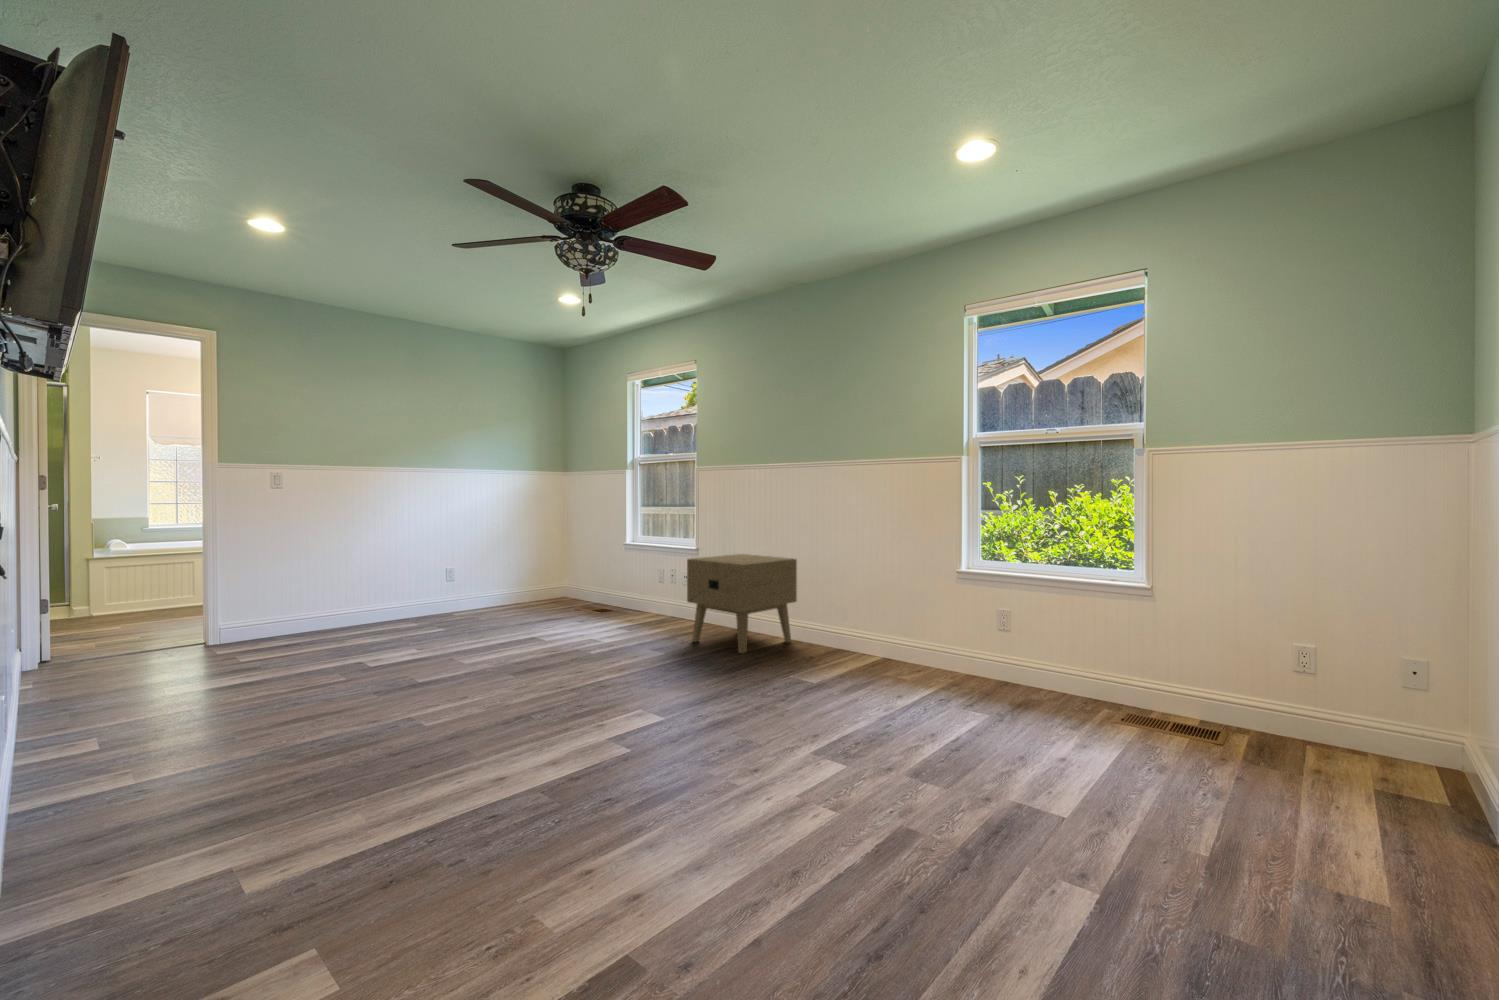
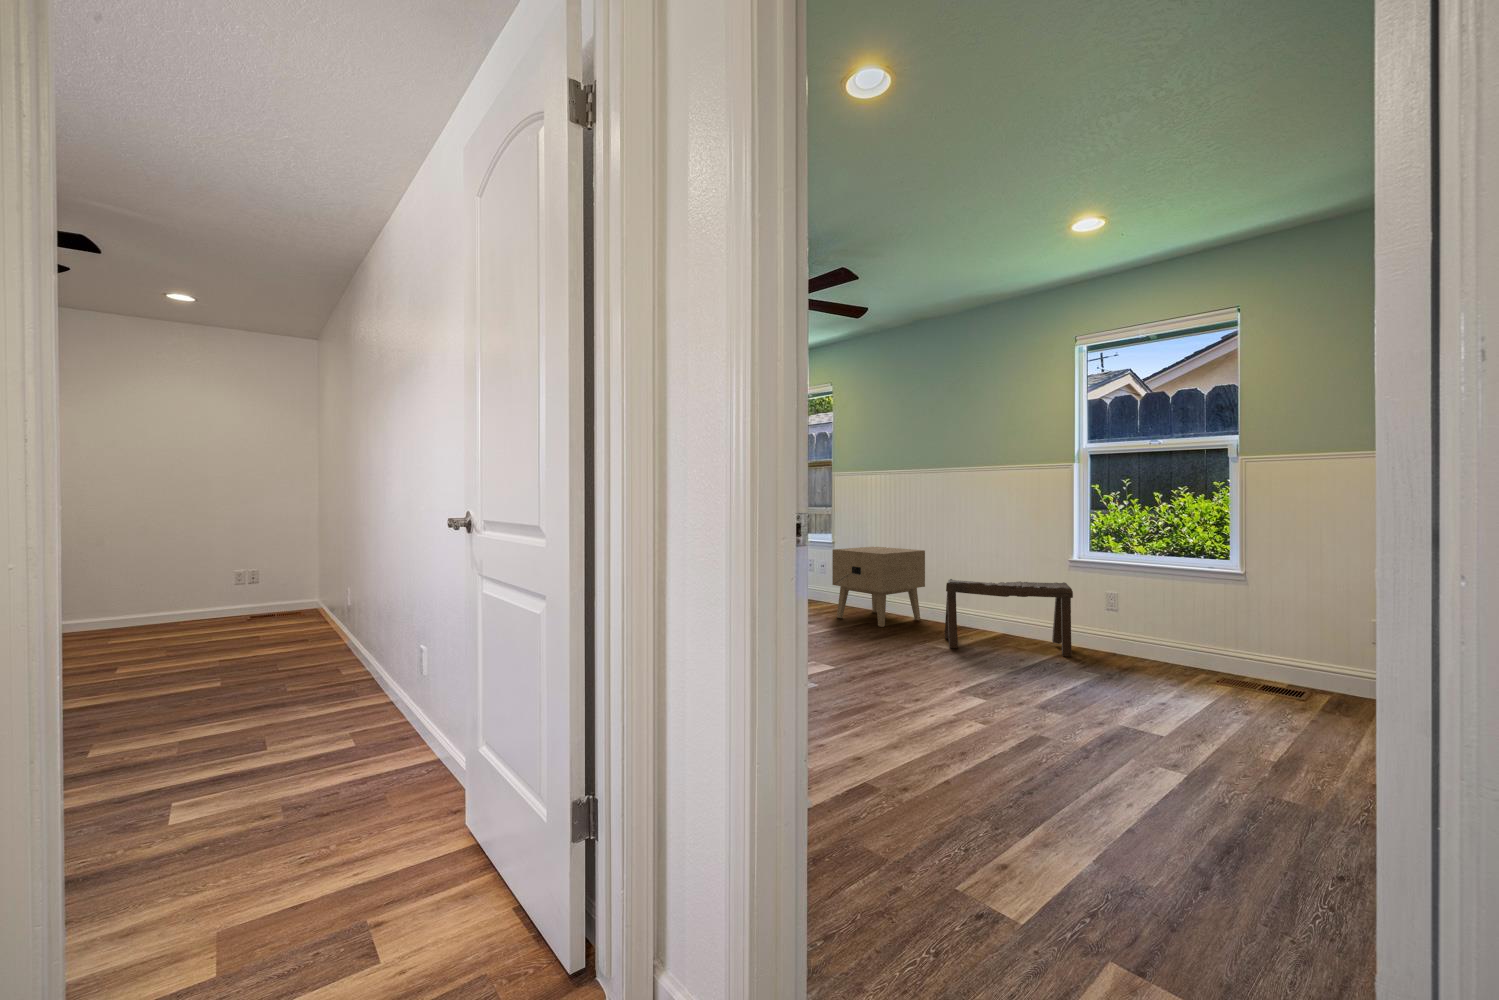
bench: none [812,595,959,689] -> present [945,579,1073,657]

